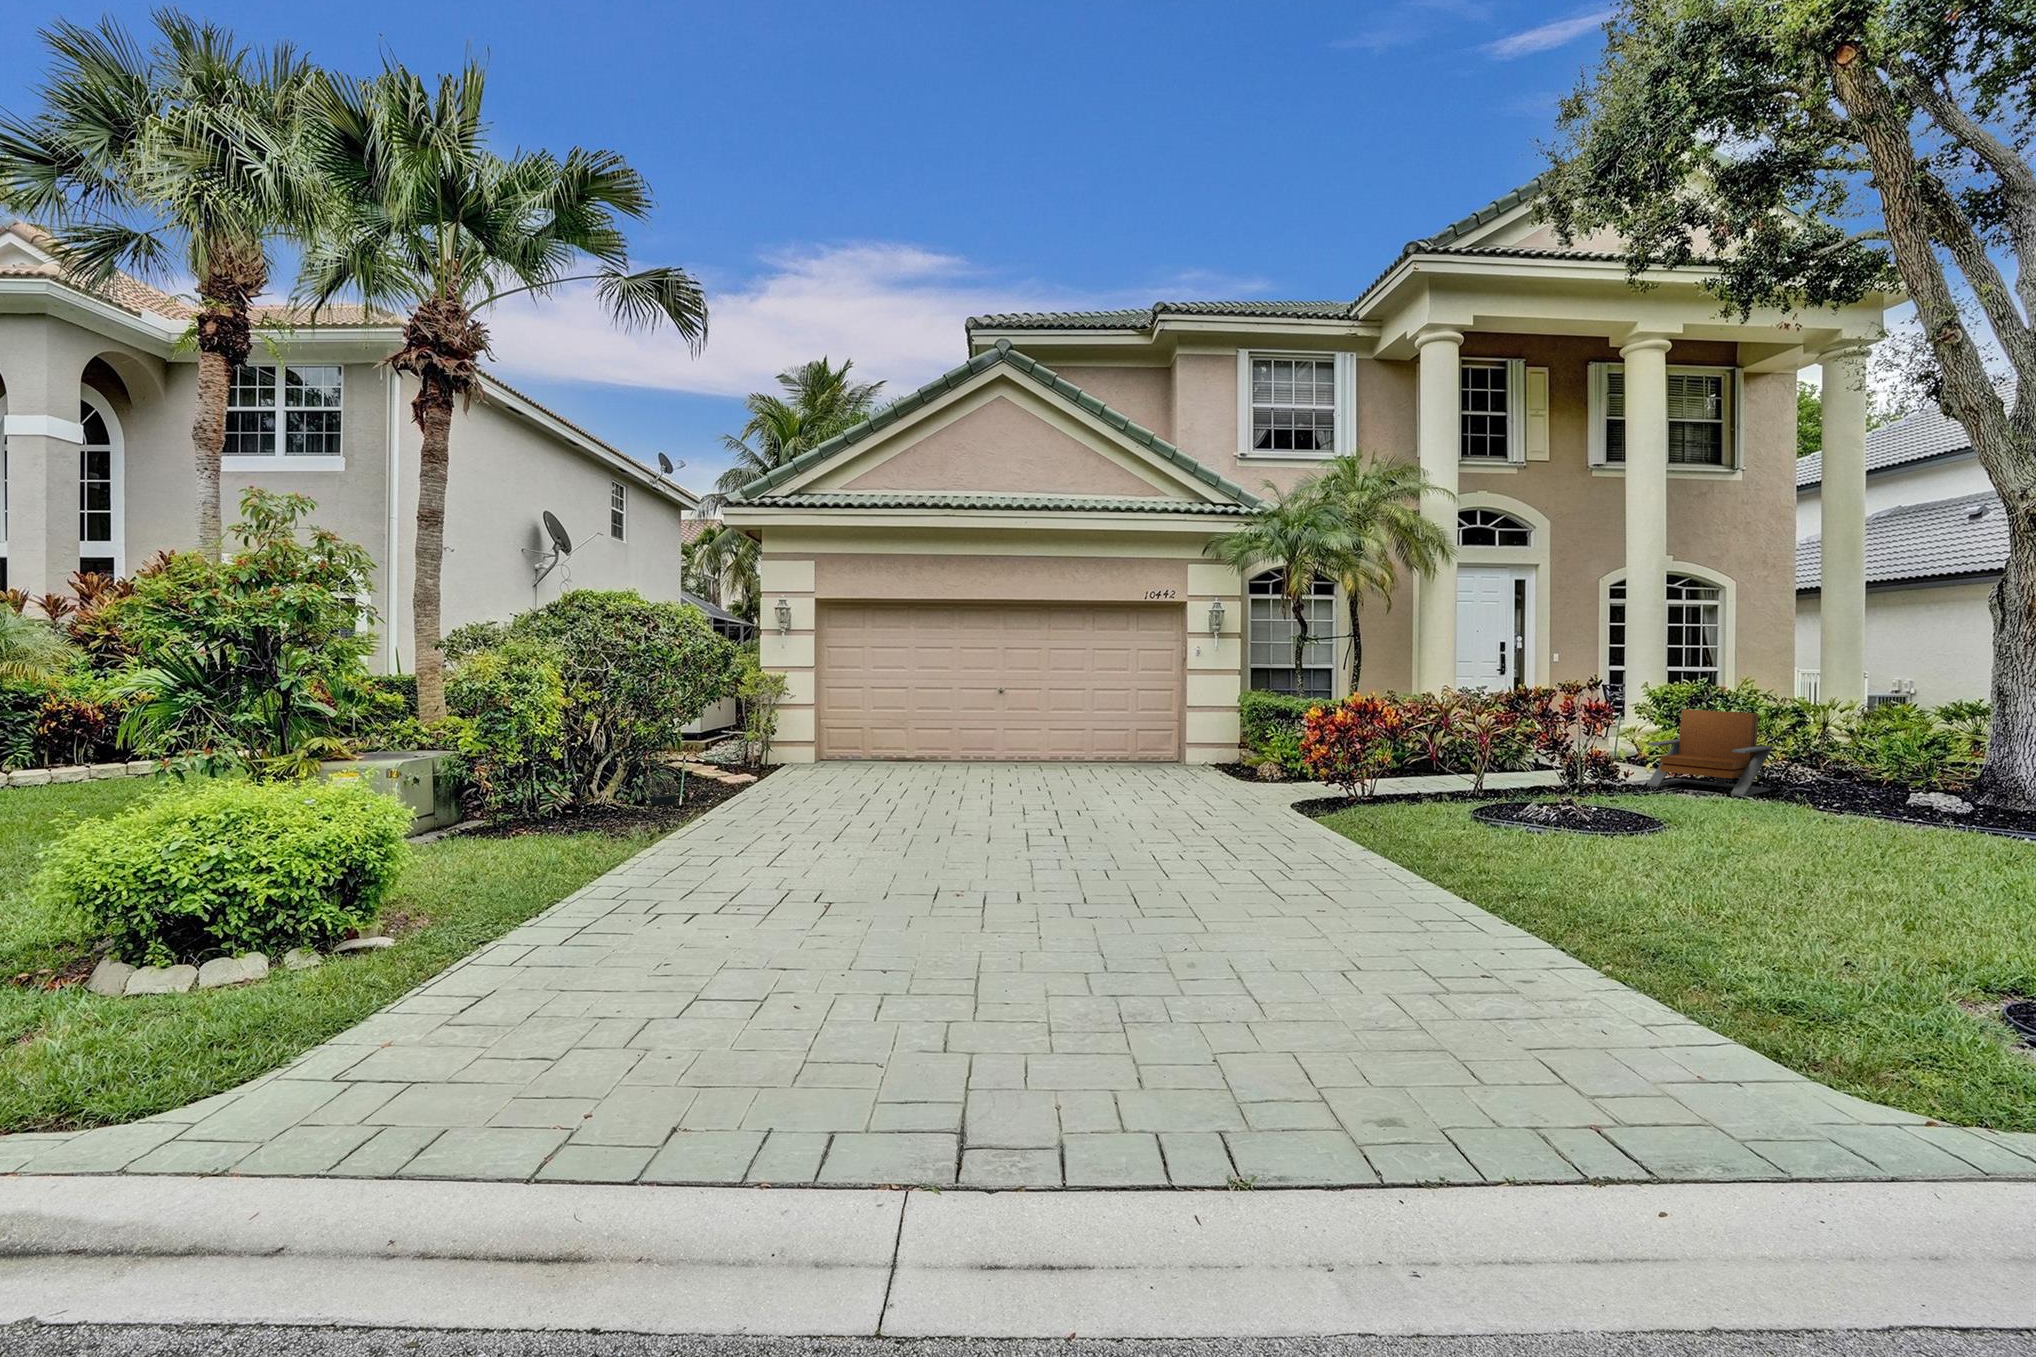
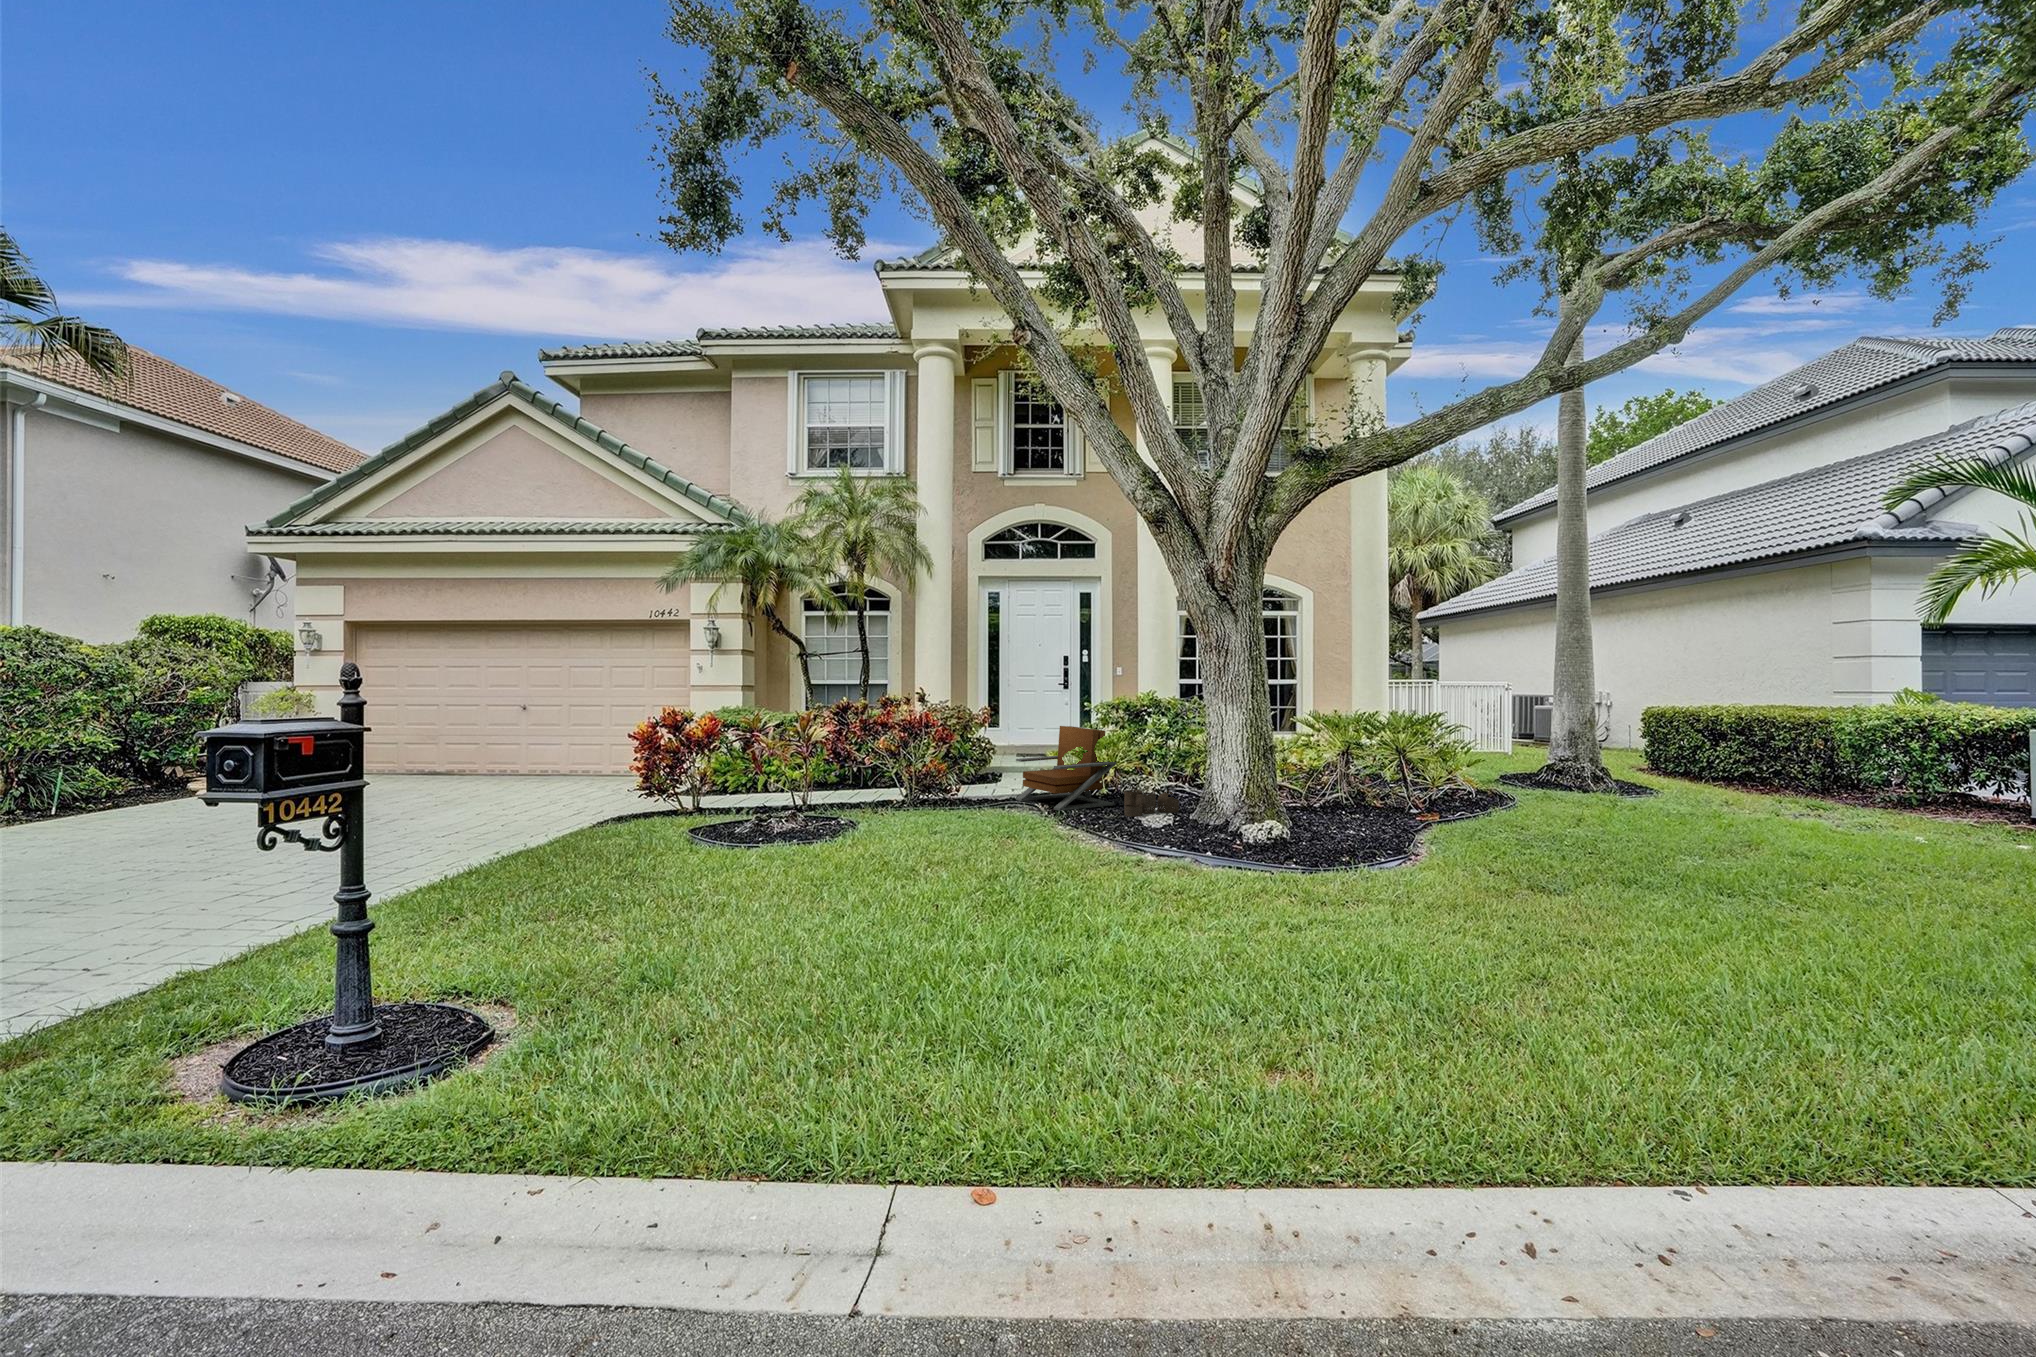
woven basket: none [1805,772,1871,802] -> present [1124,787,1179,817]
decorative plant: present [644,776,678,805] -> none [37,789,79,815]

